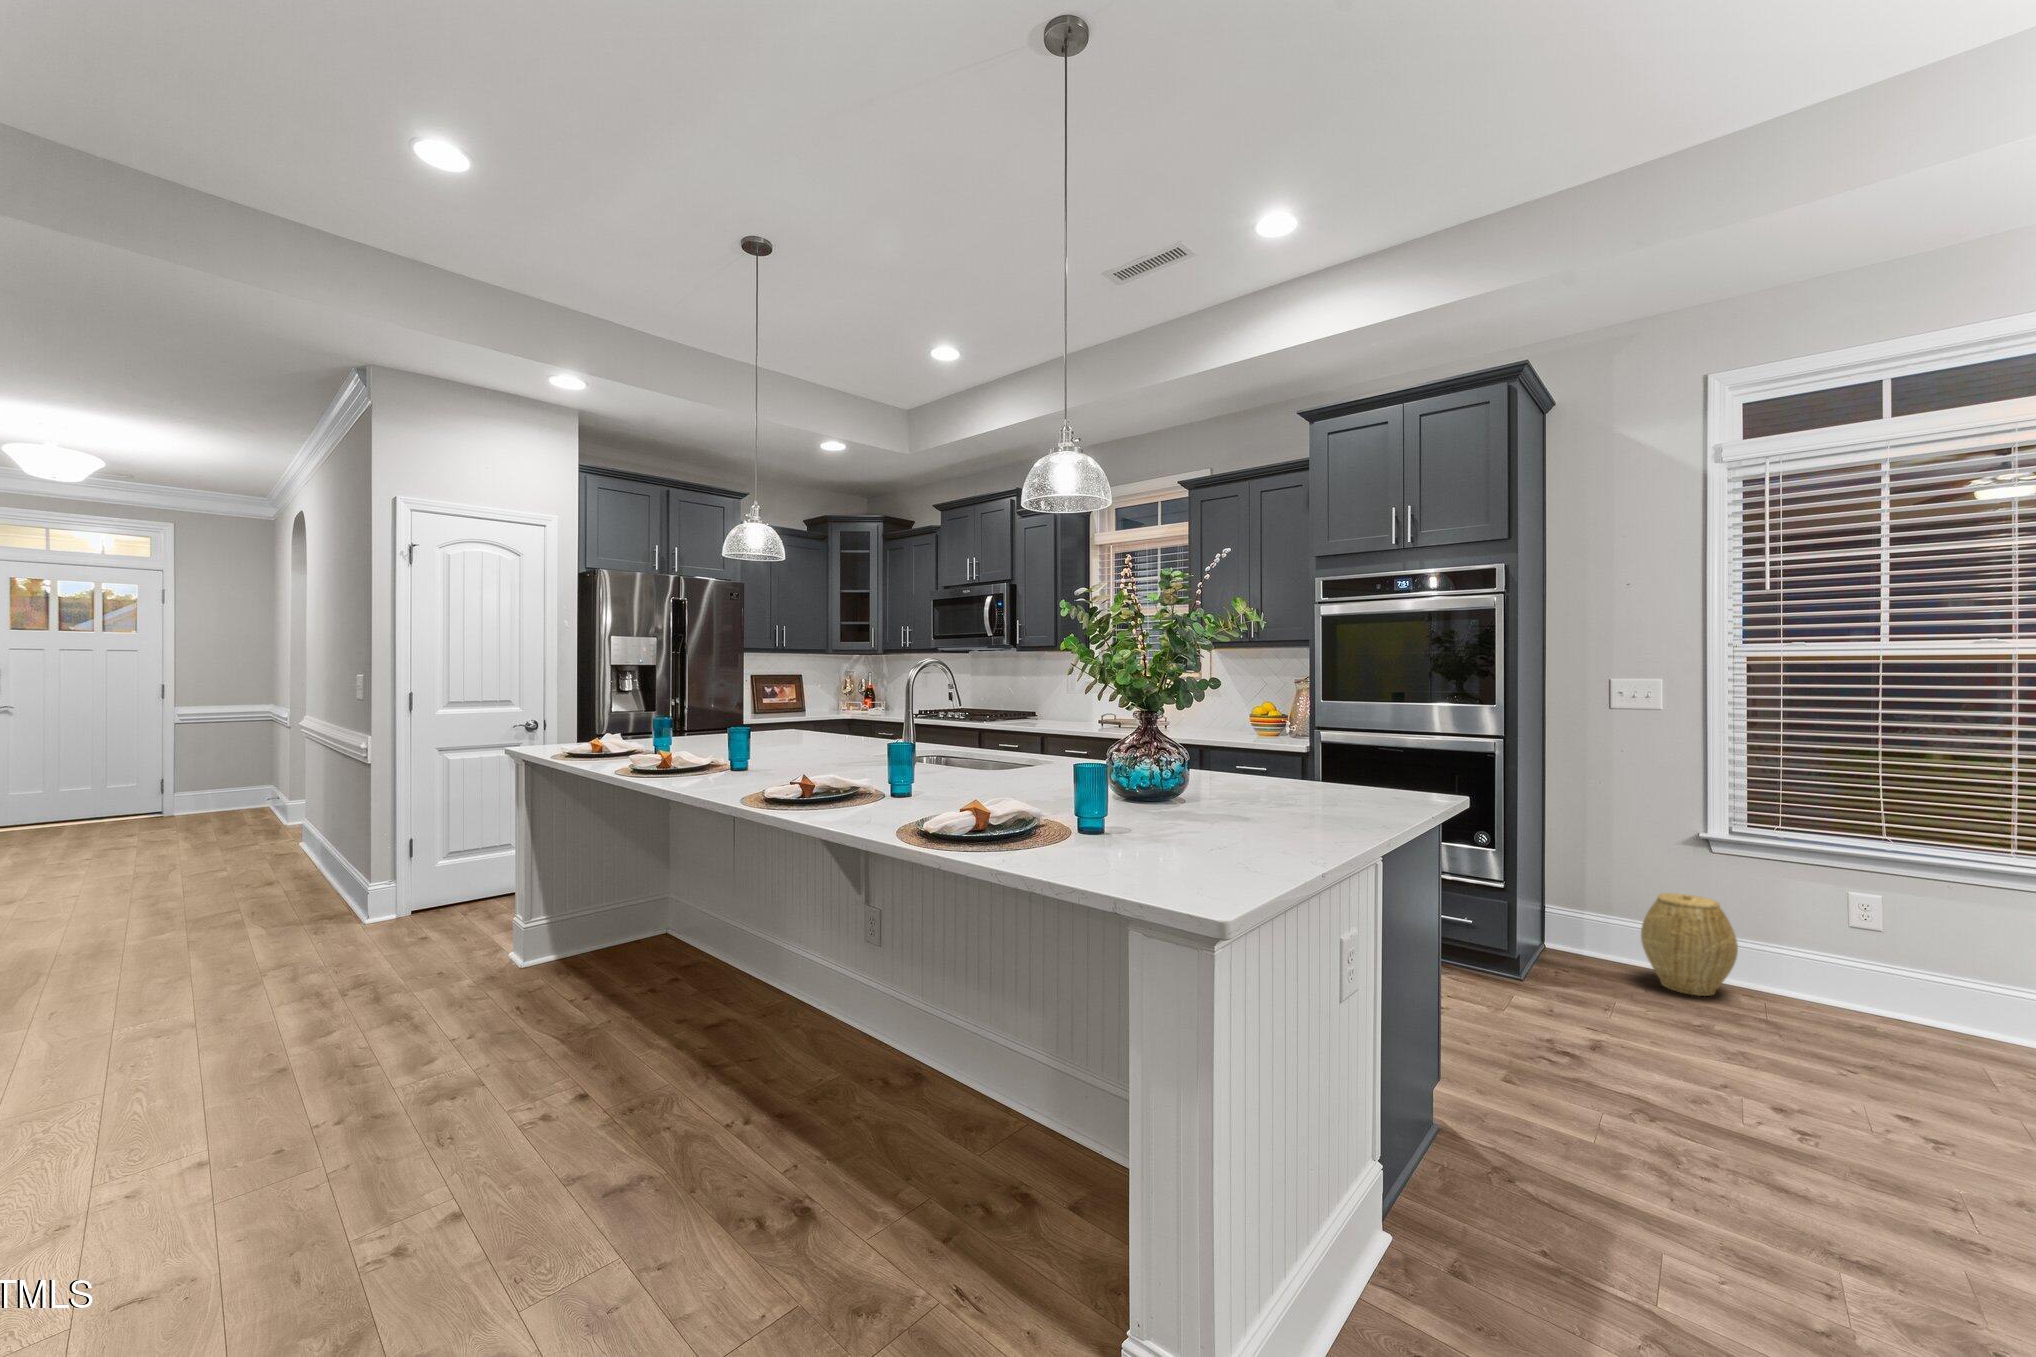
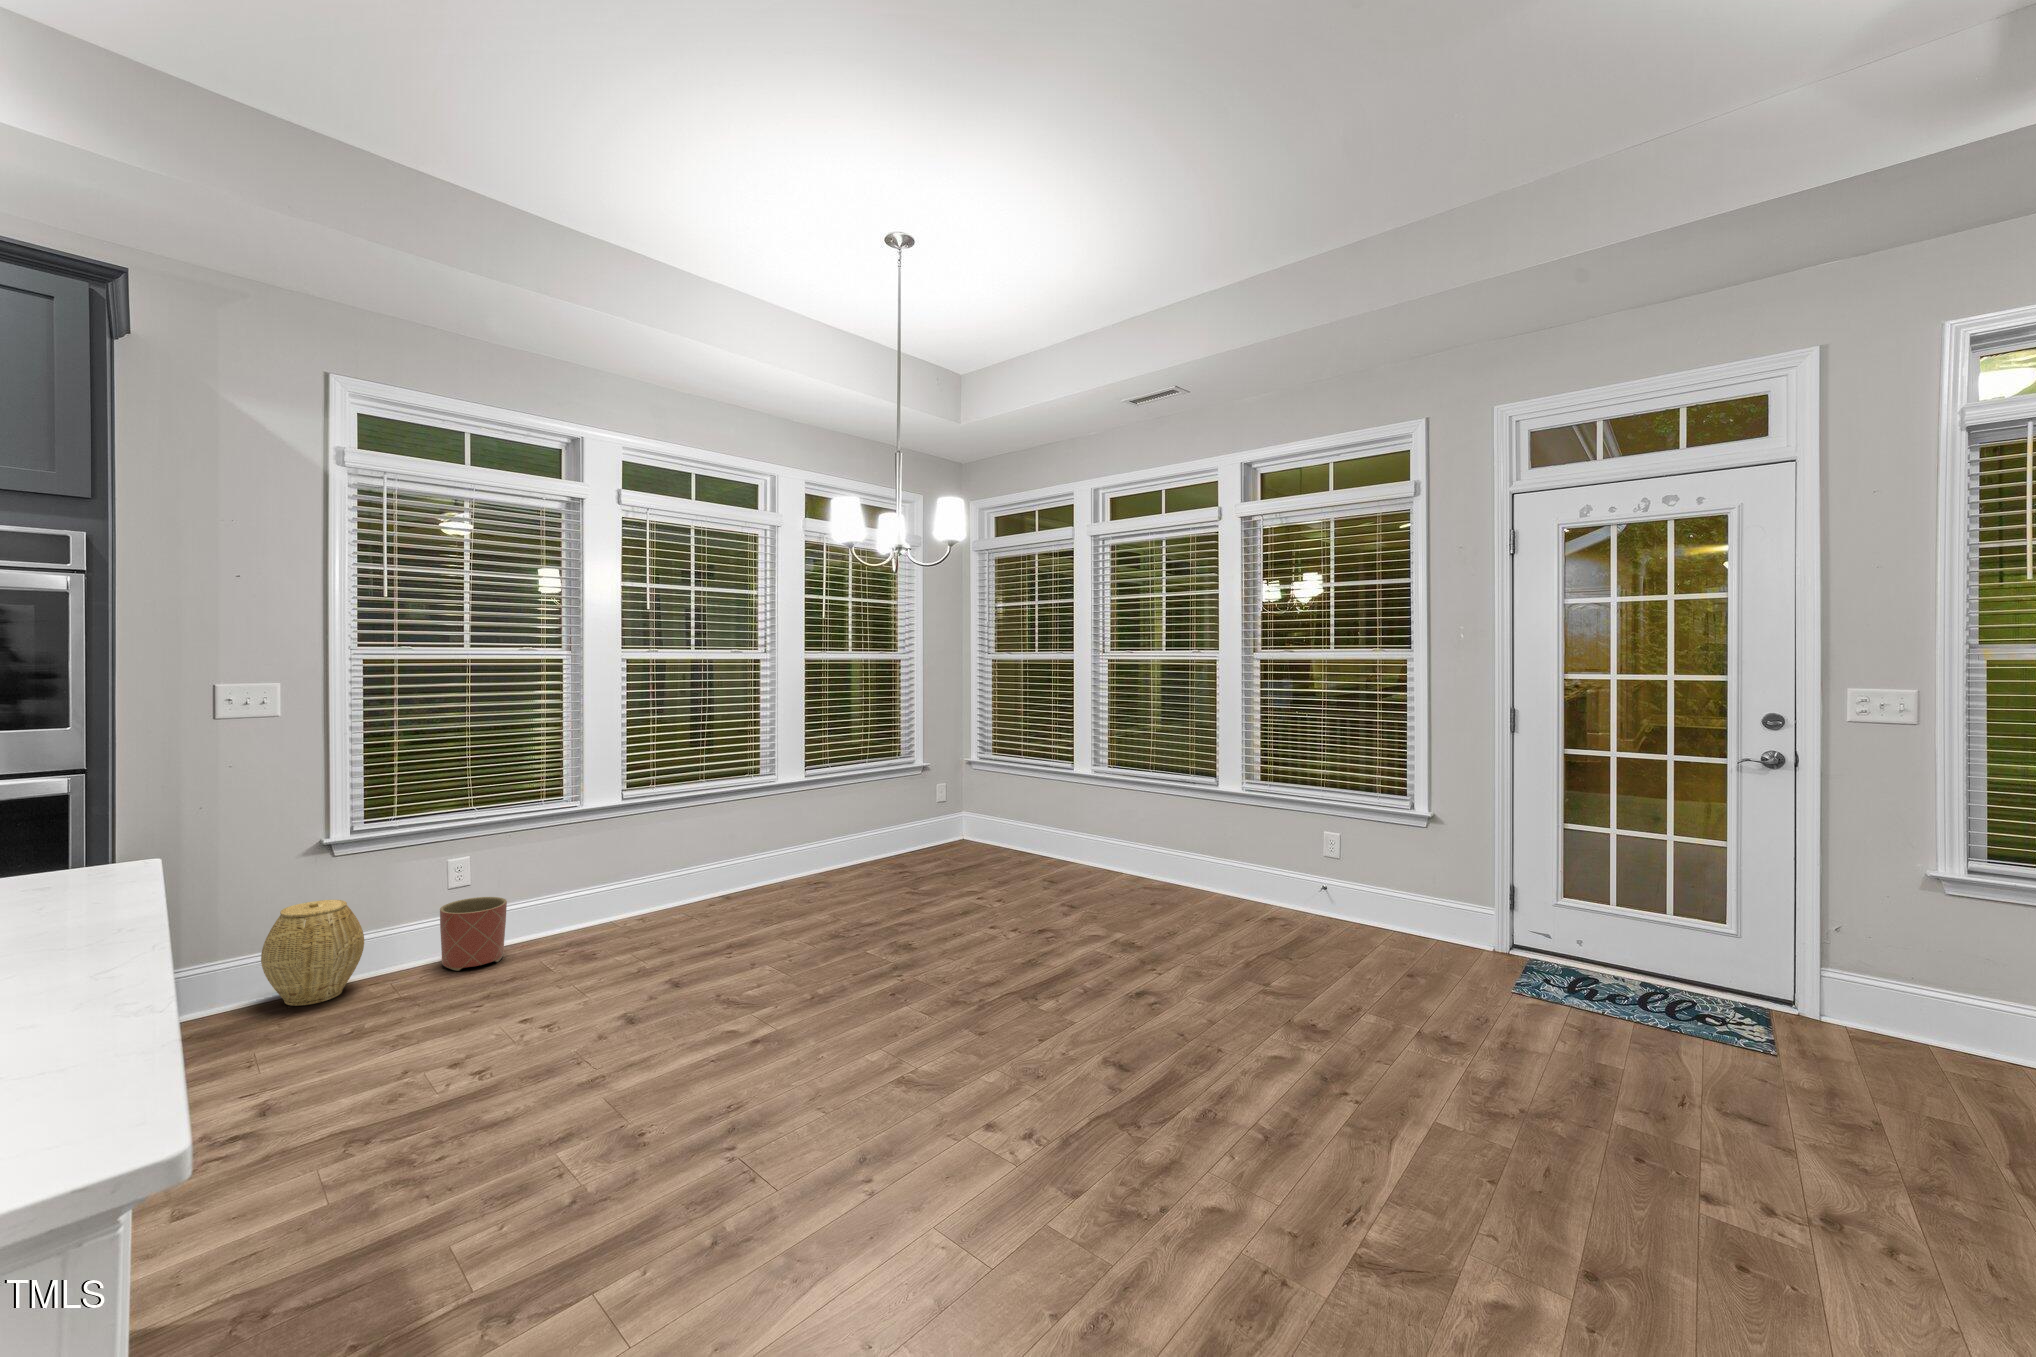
planter: none [1830,943,1926,1036] -> present [440,897,507,971]

